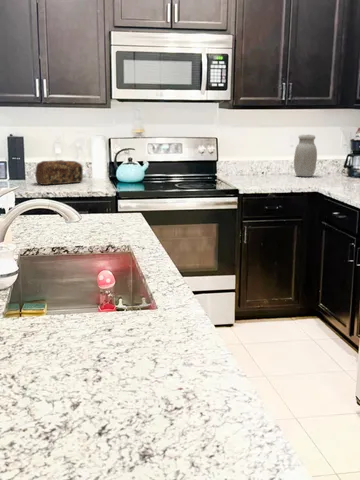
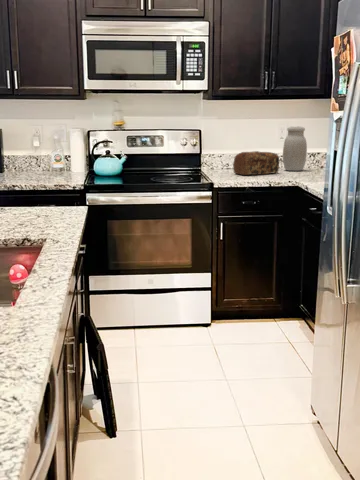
bread loaf: present [35,160,83,185] -> present [233,151,280,175]

